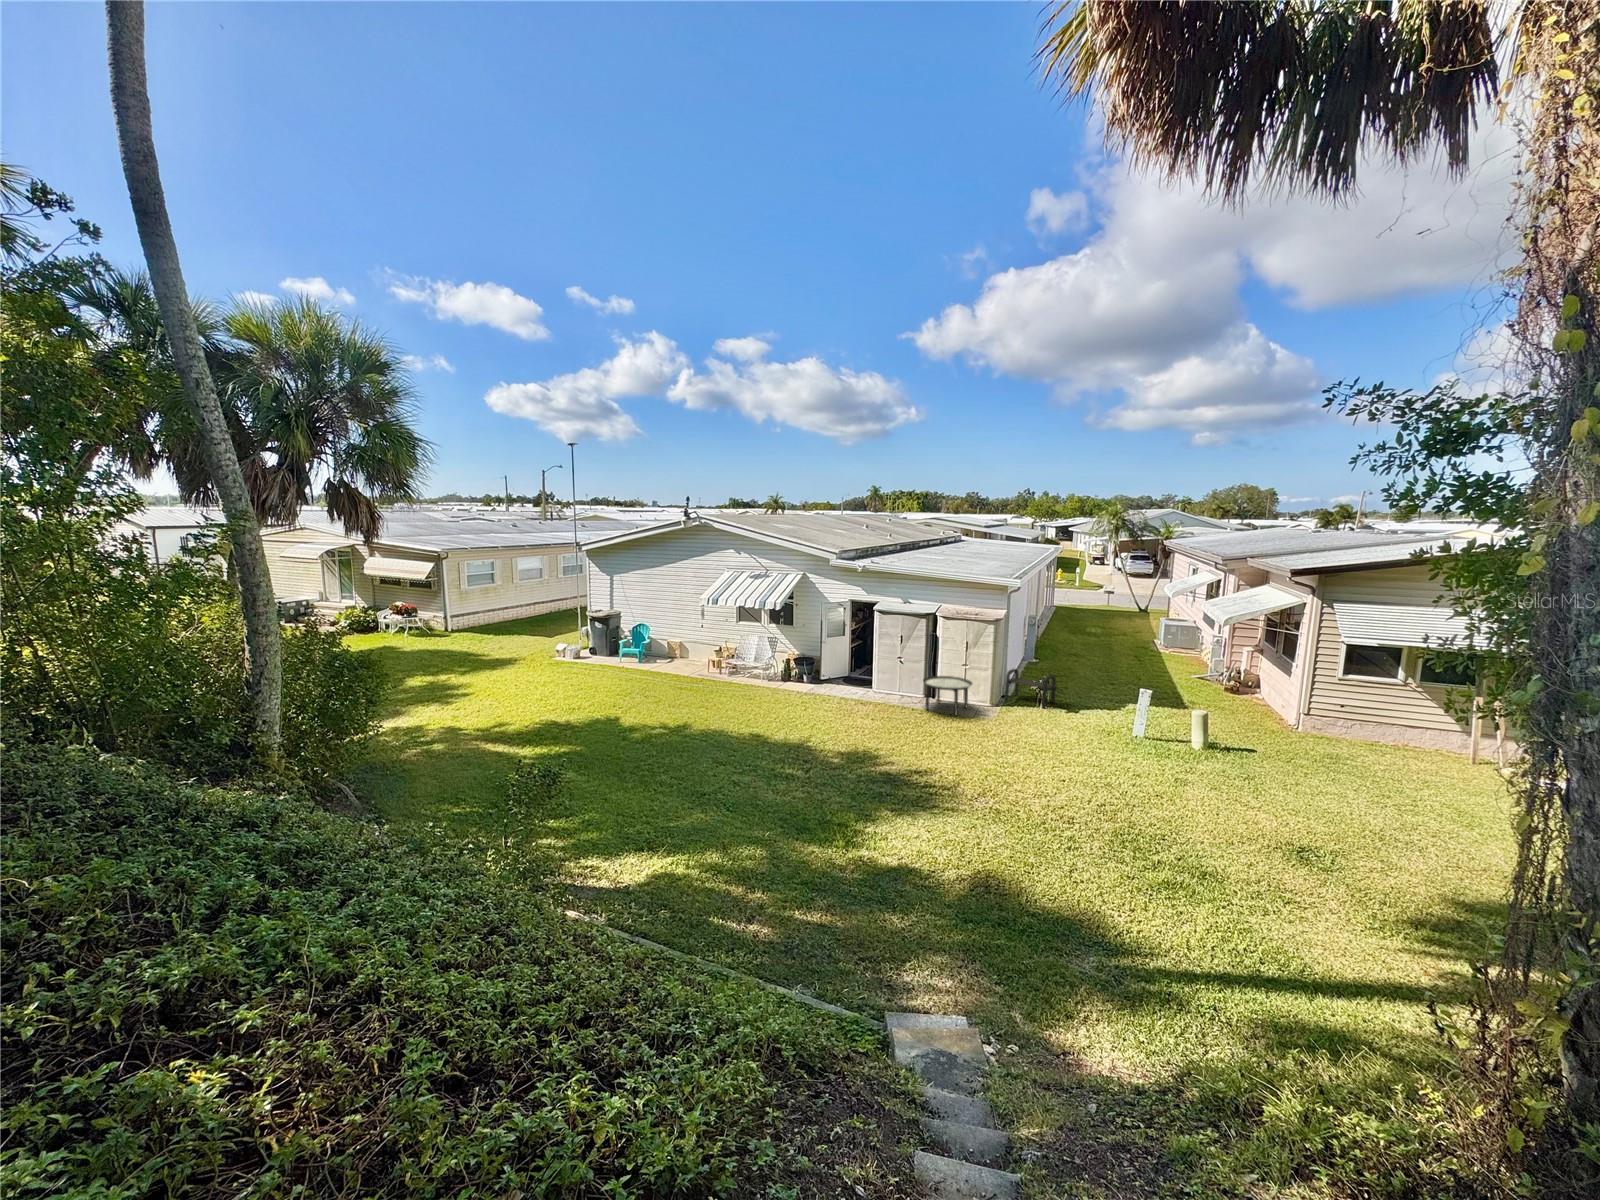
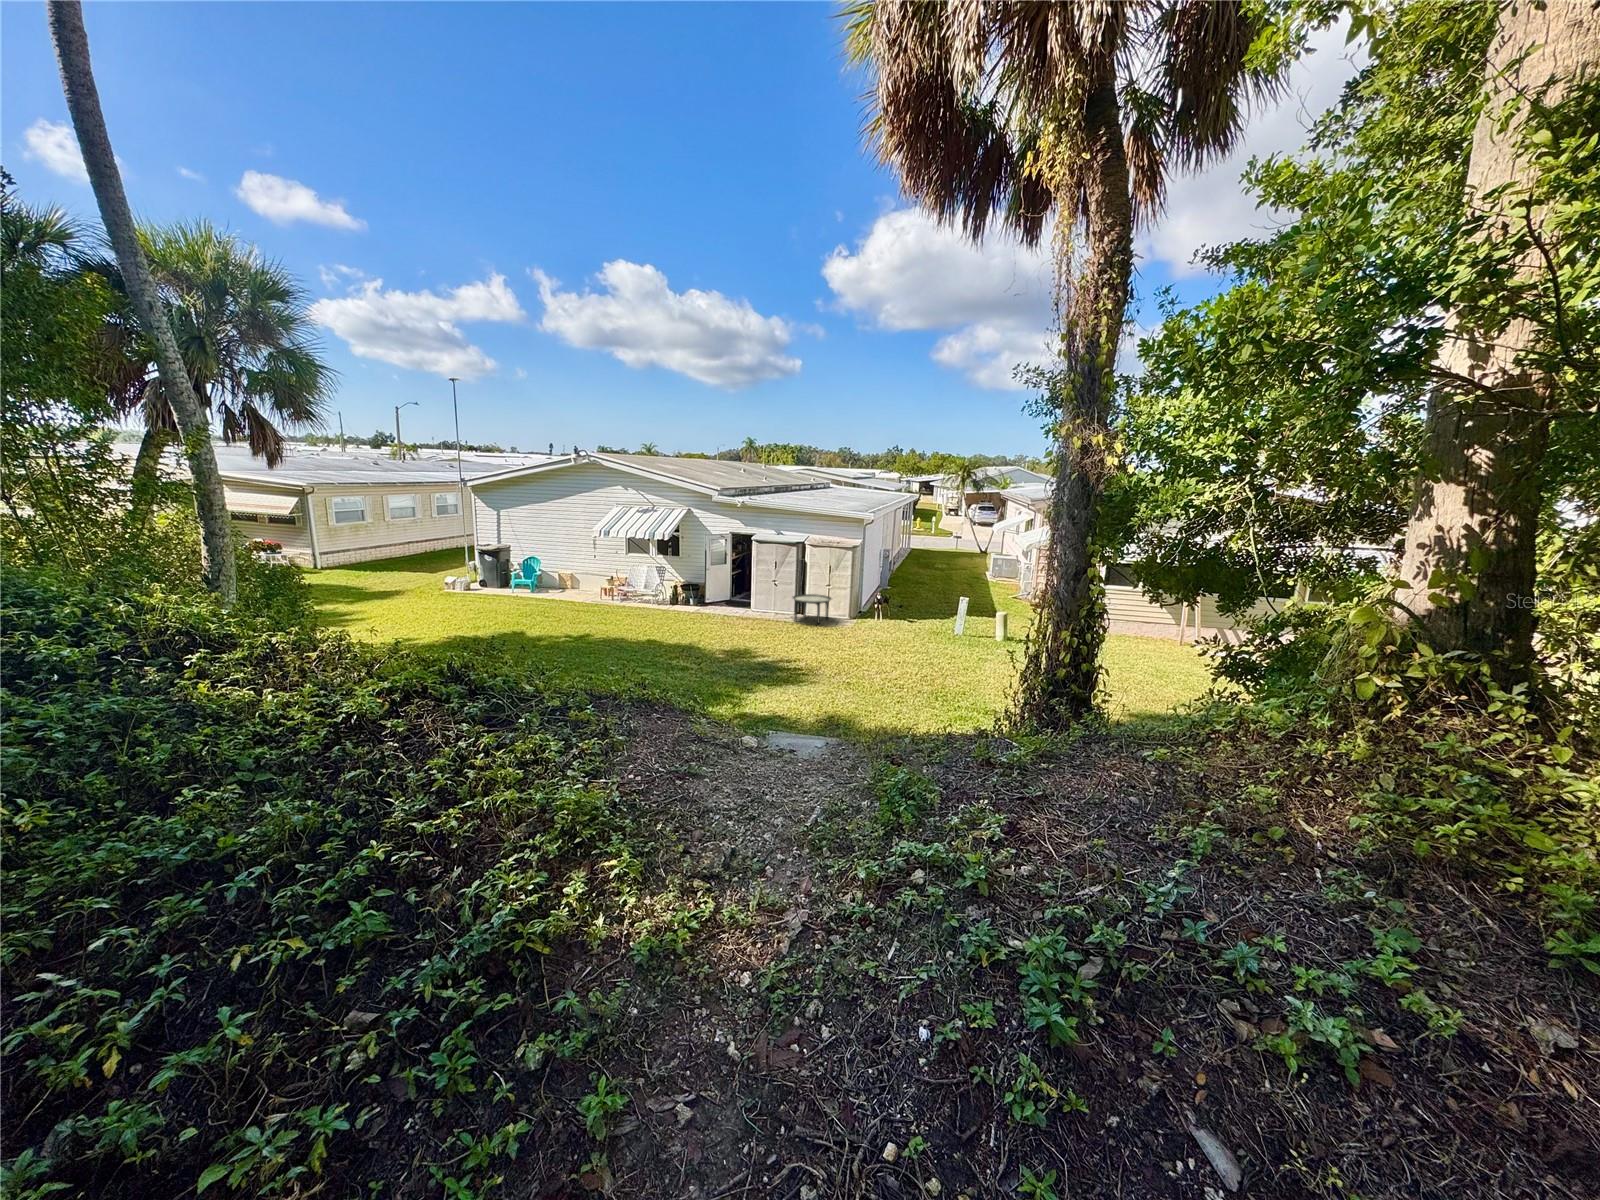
bench: present [1005,669,1056,708] -> none [858,588,897,618]

